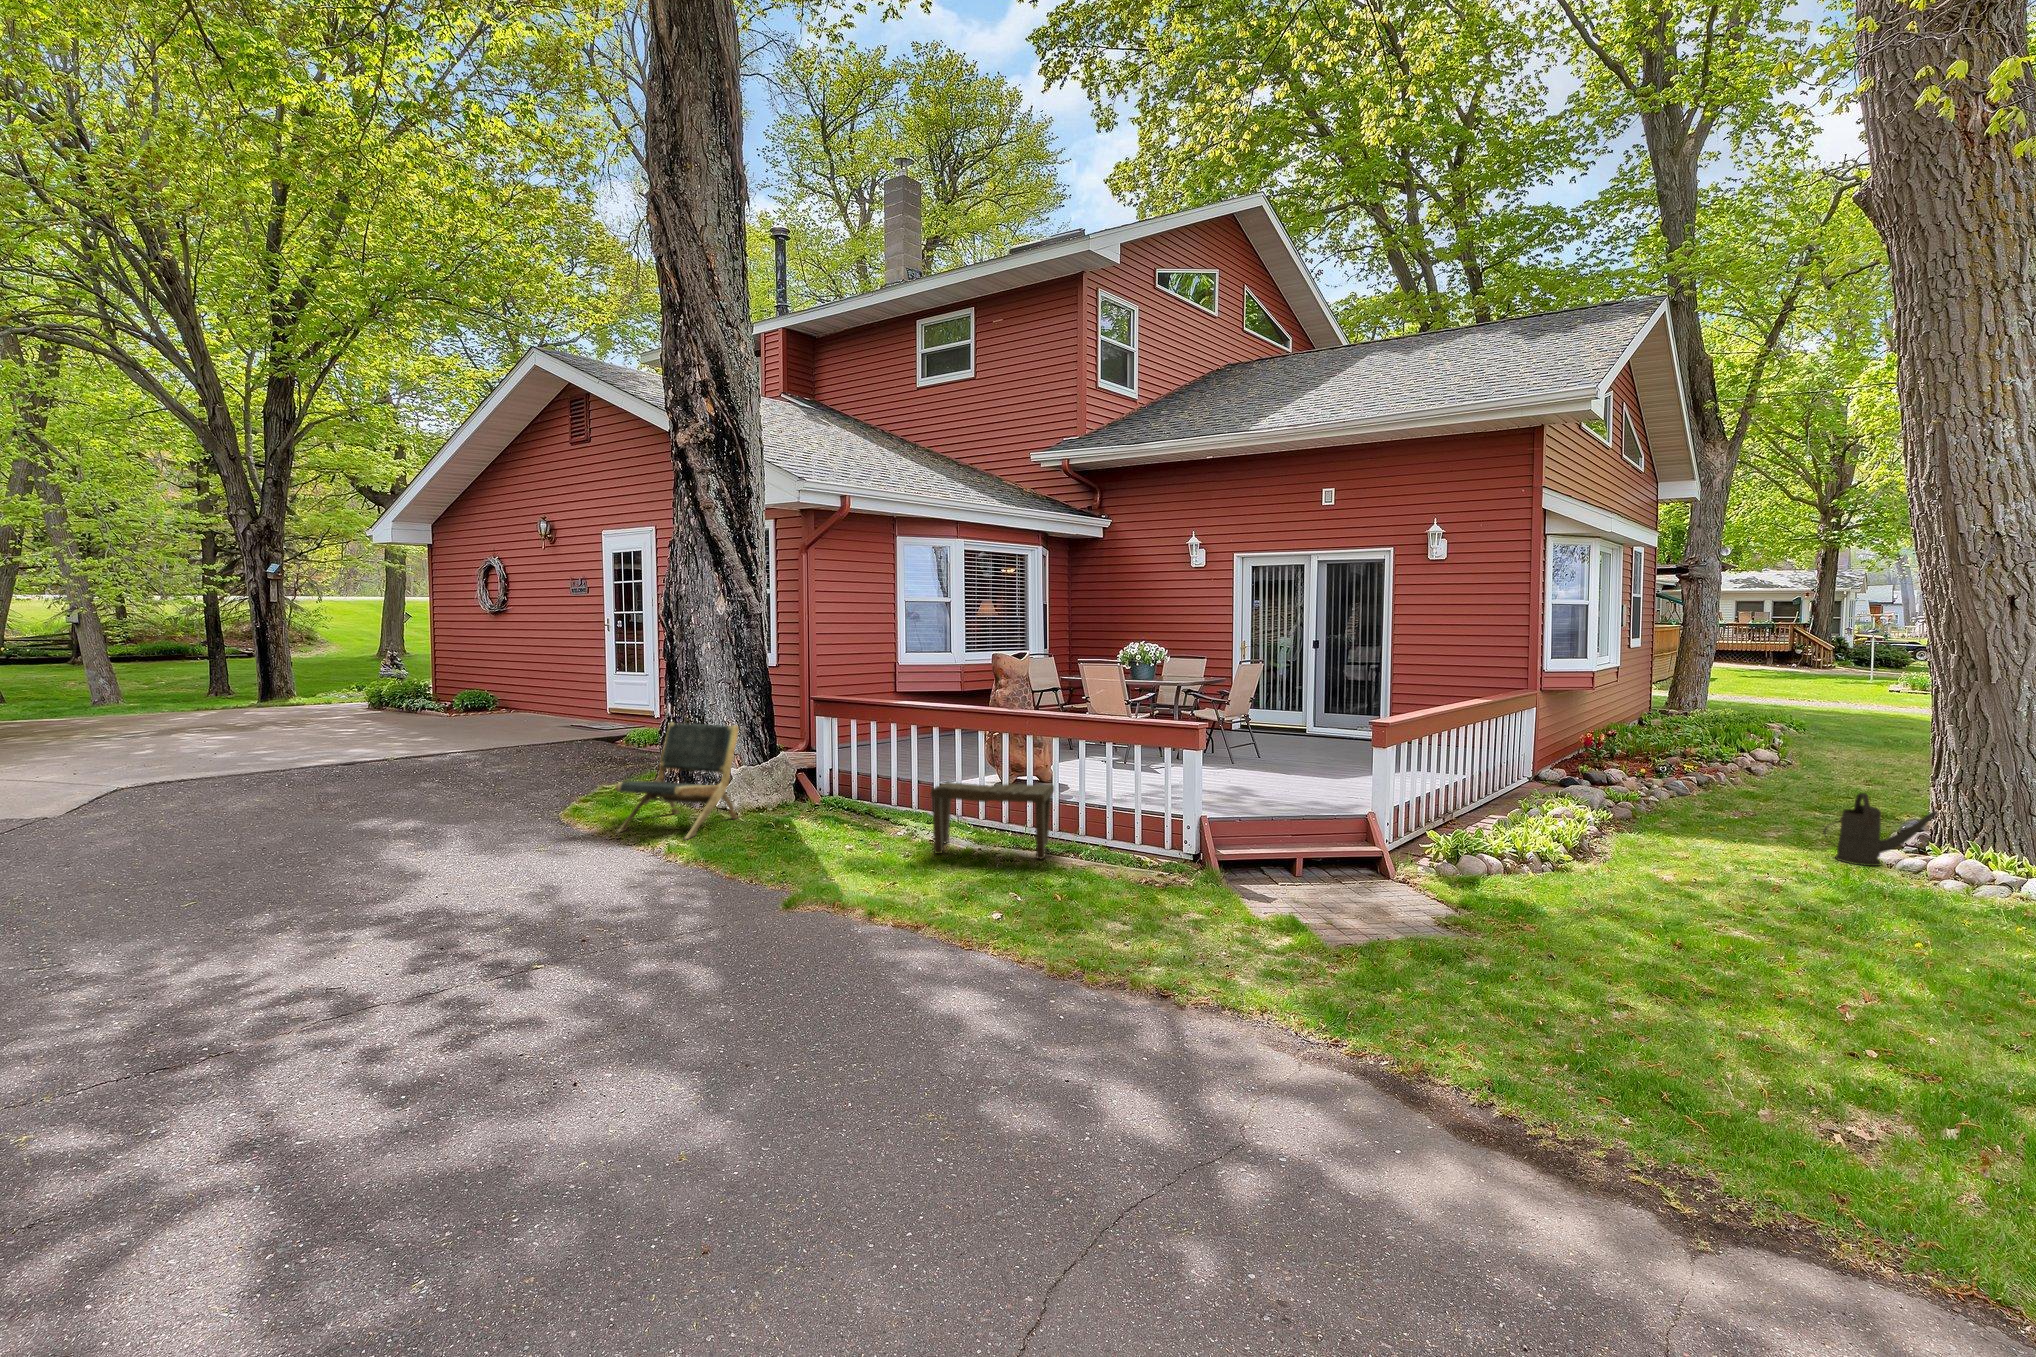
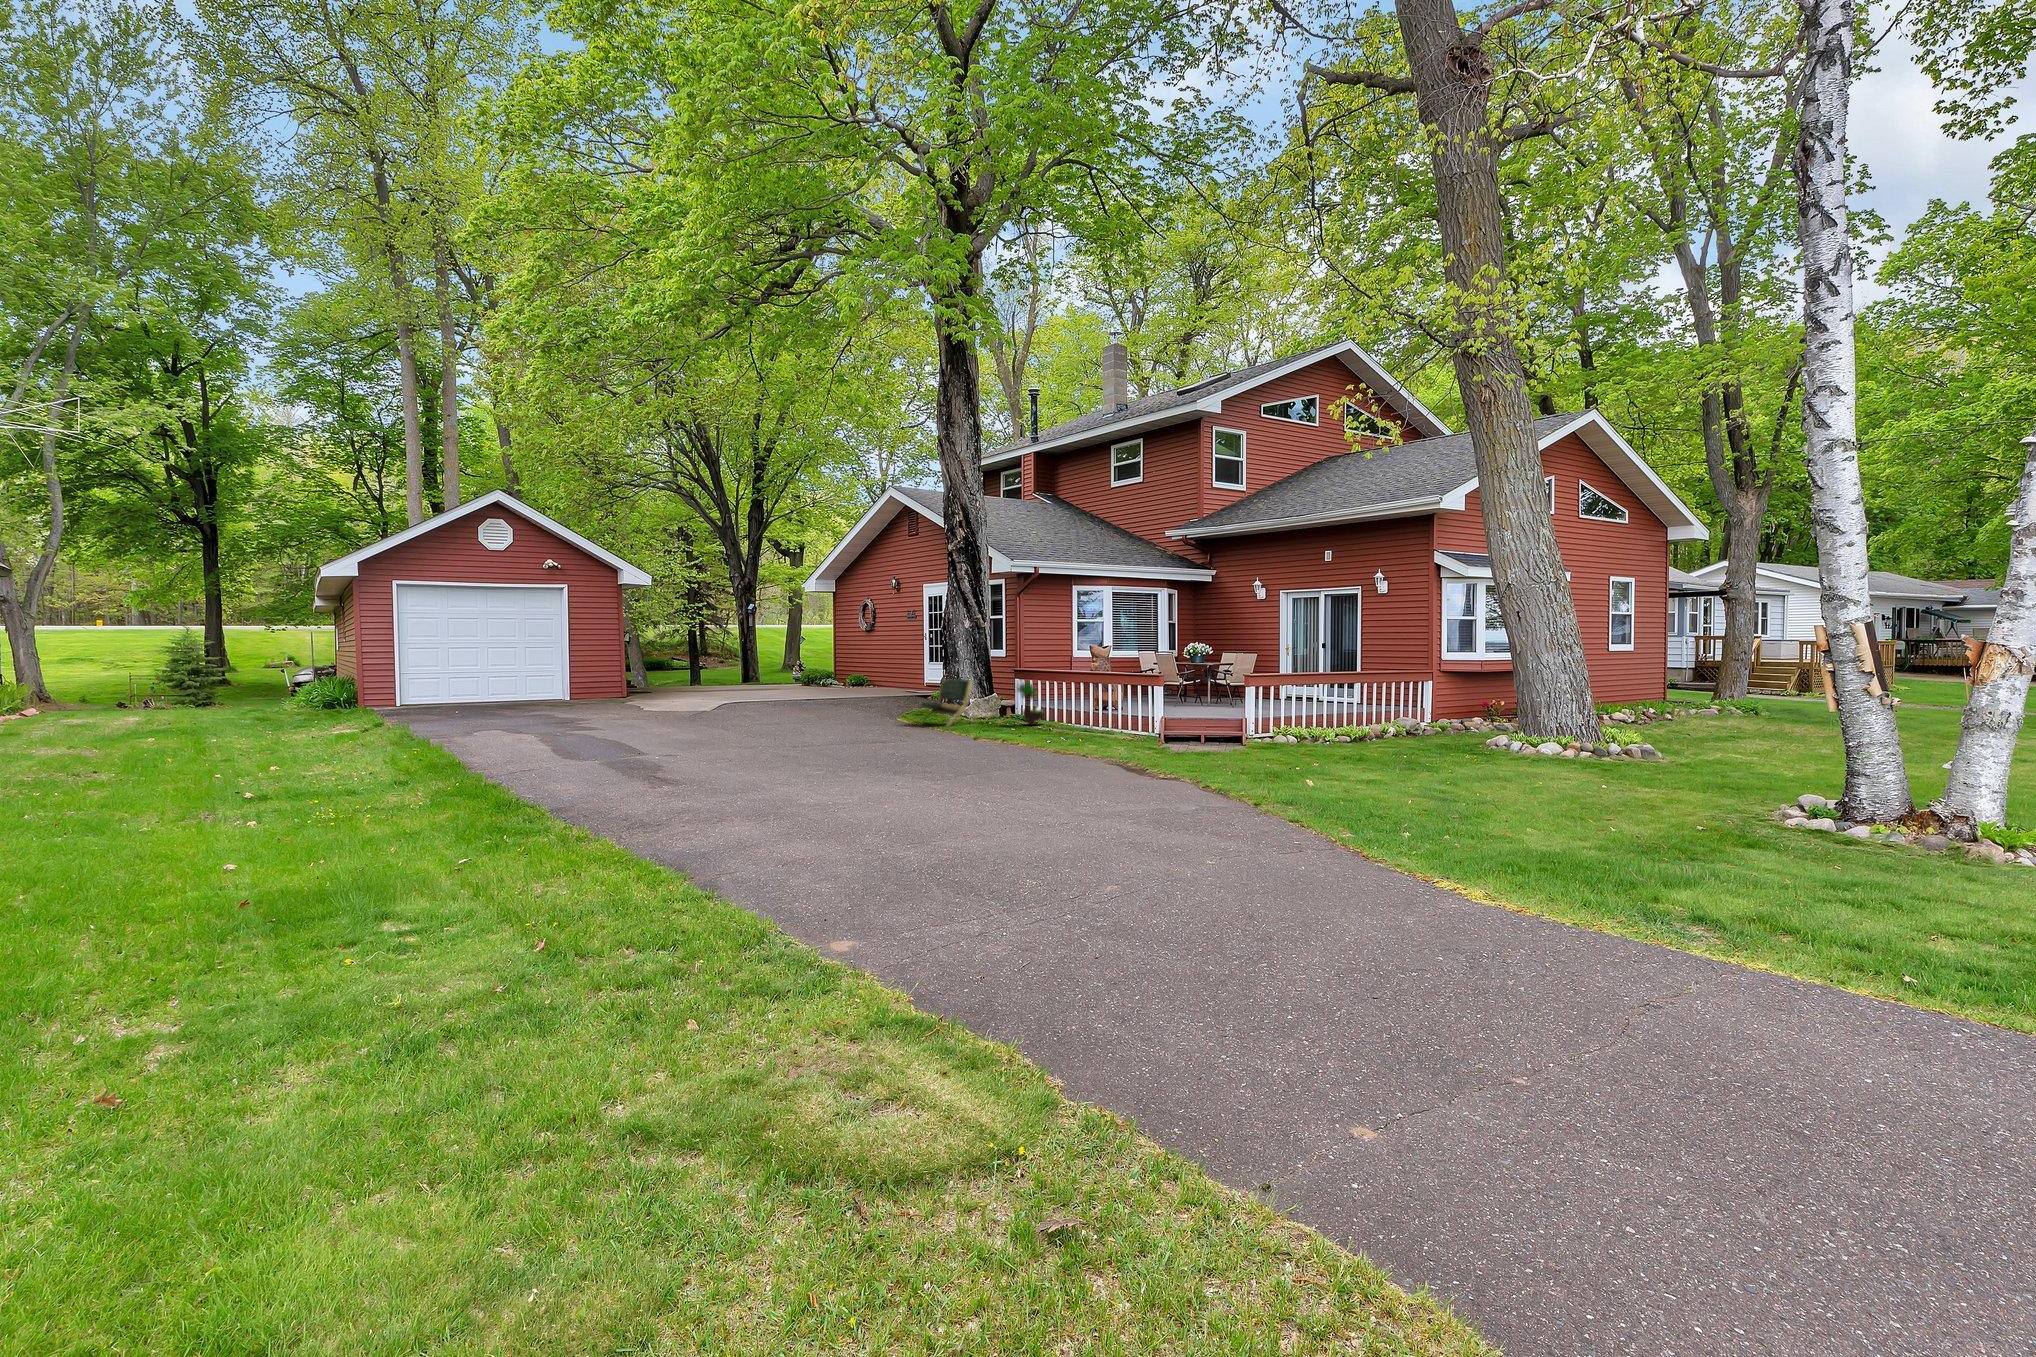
potted tree: none [831,717,897,815] -> present [1017,682,1044,725]
bench: present [931,782,1054,859] -> none [1045,704,1102,736]
watering can: present [1824,793,1938,866] -> none [1495,717,1543,754]

